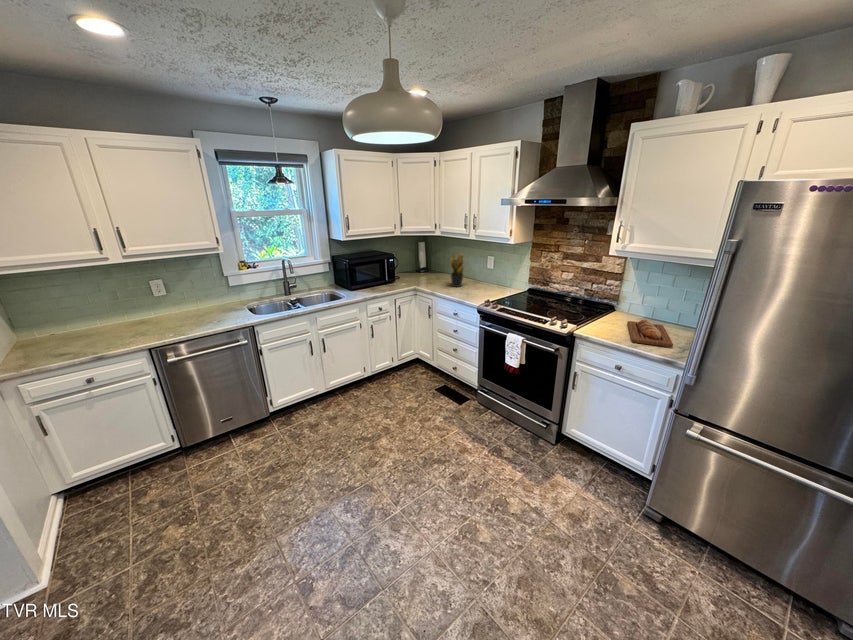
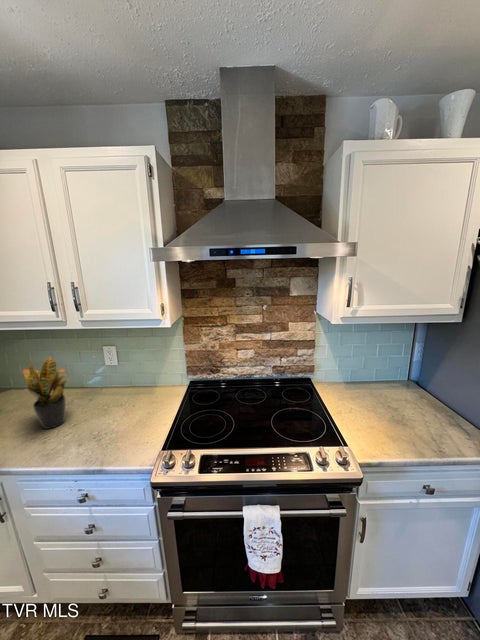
bread loaf: present [627,320,673,347] -> none [359,391,454,442]

